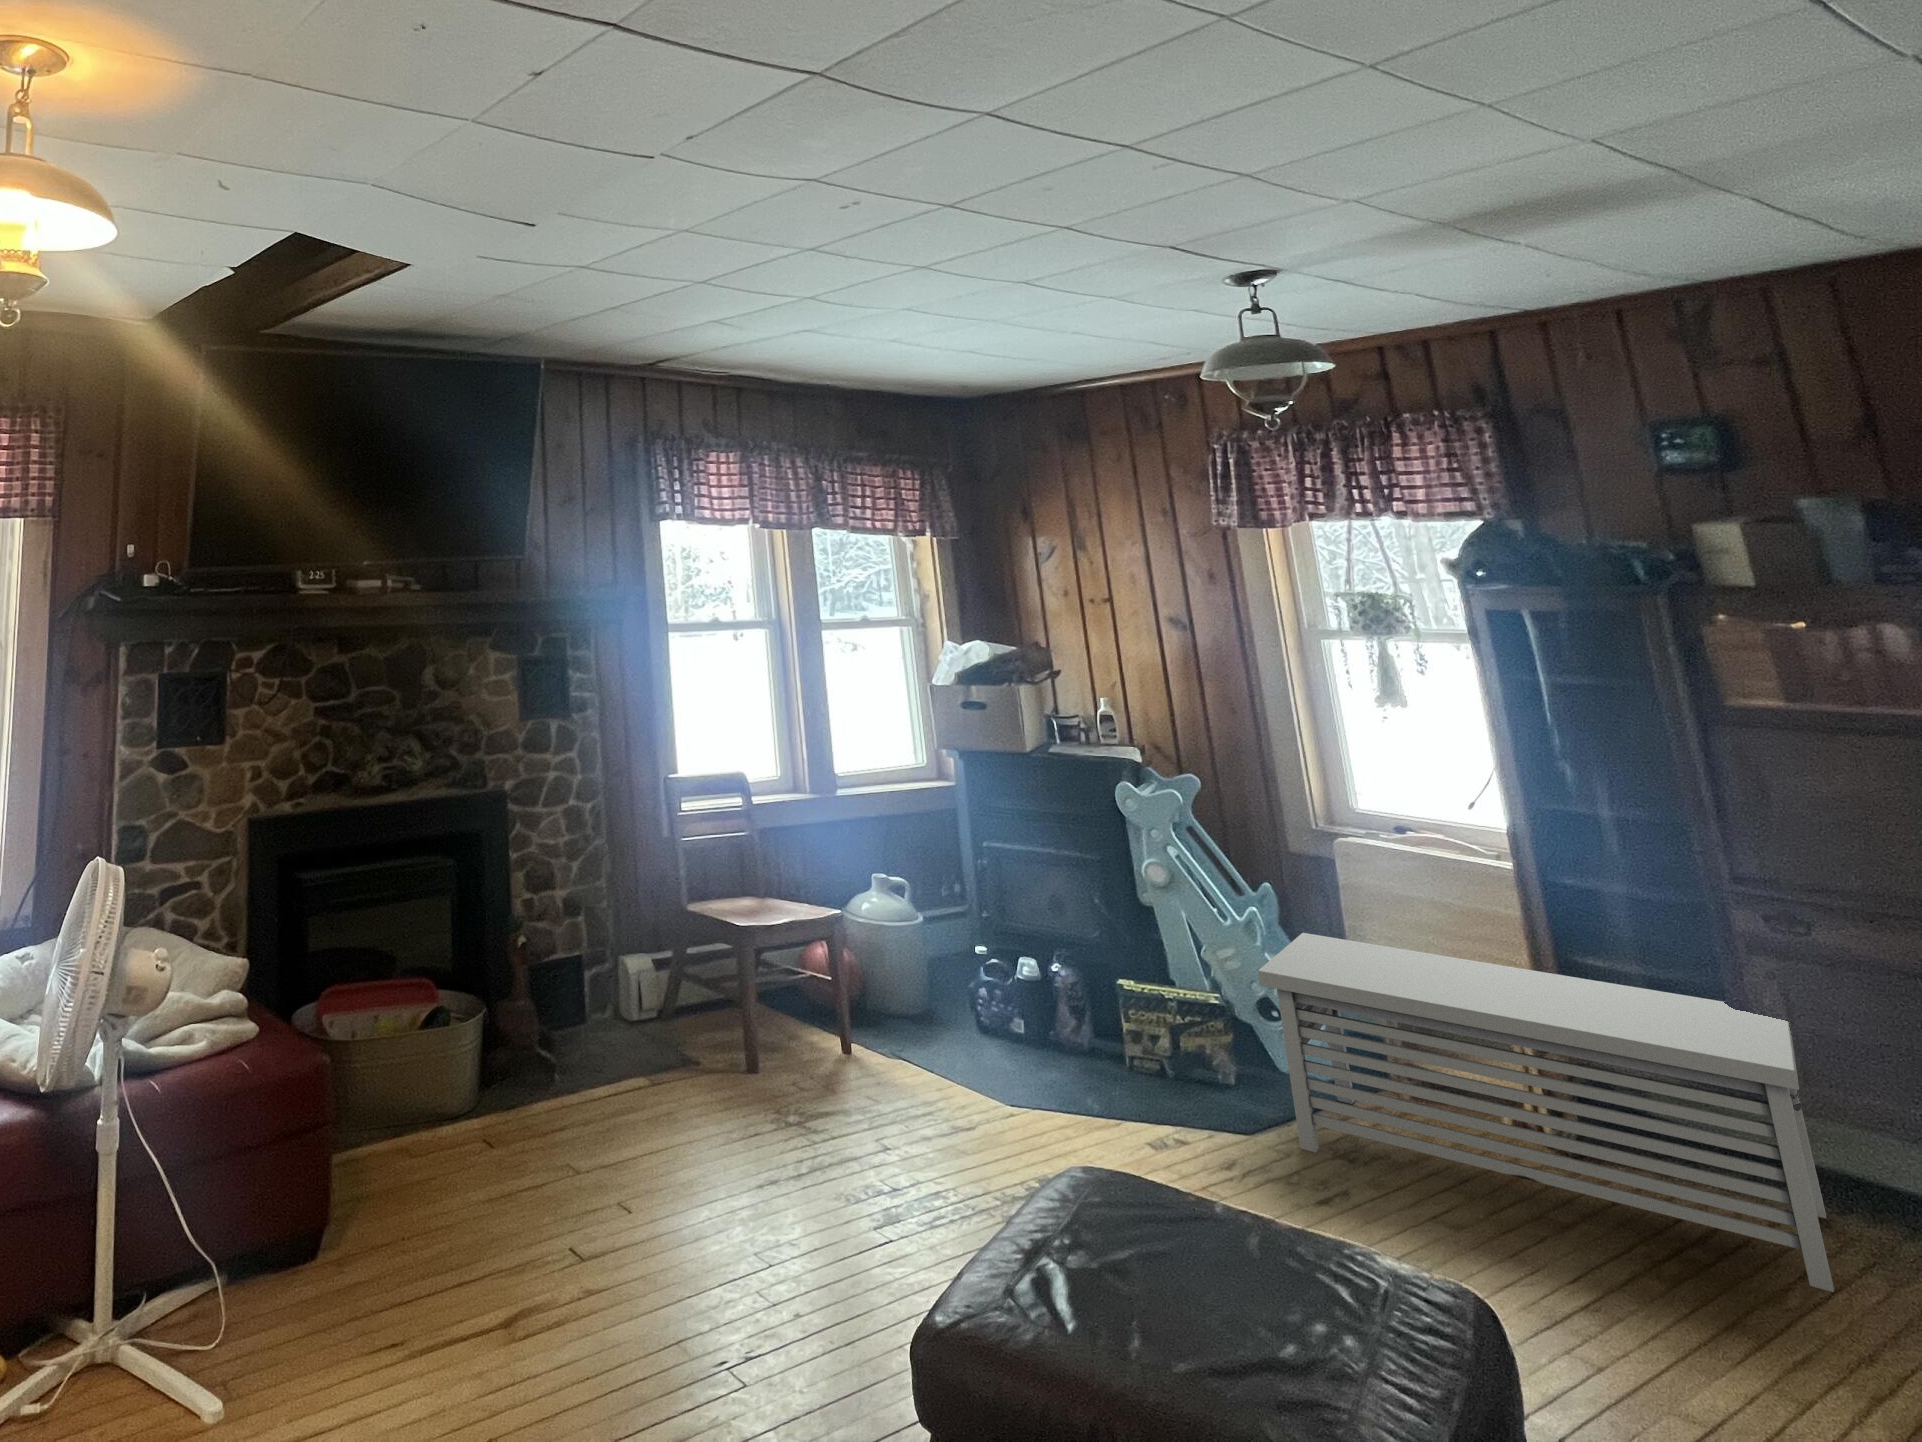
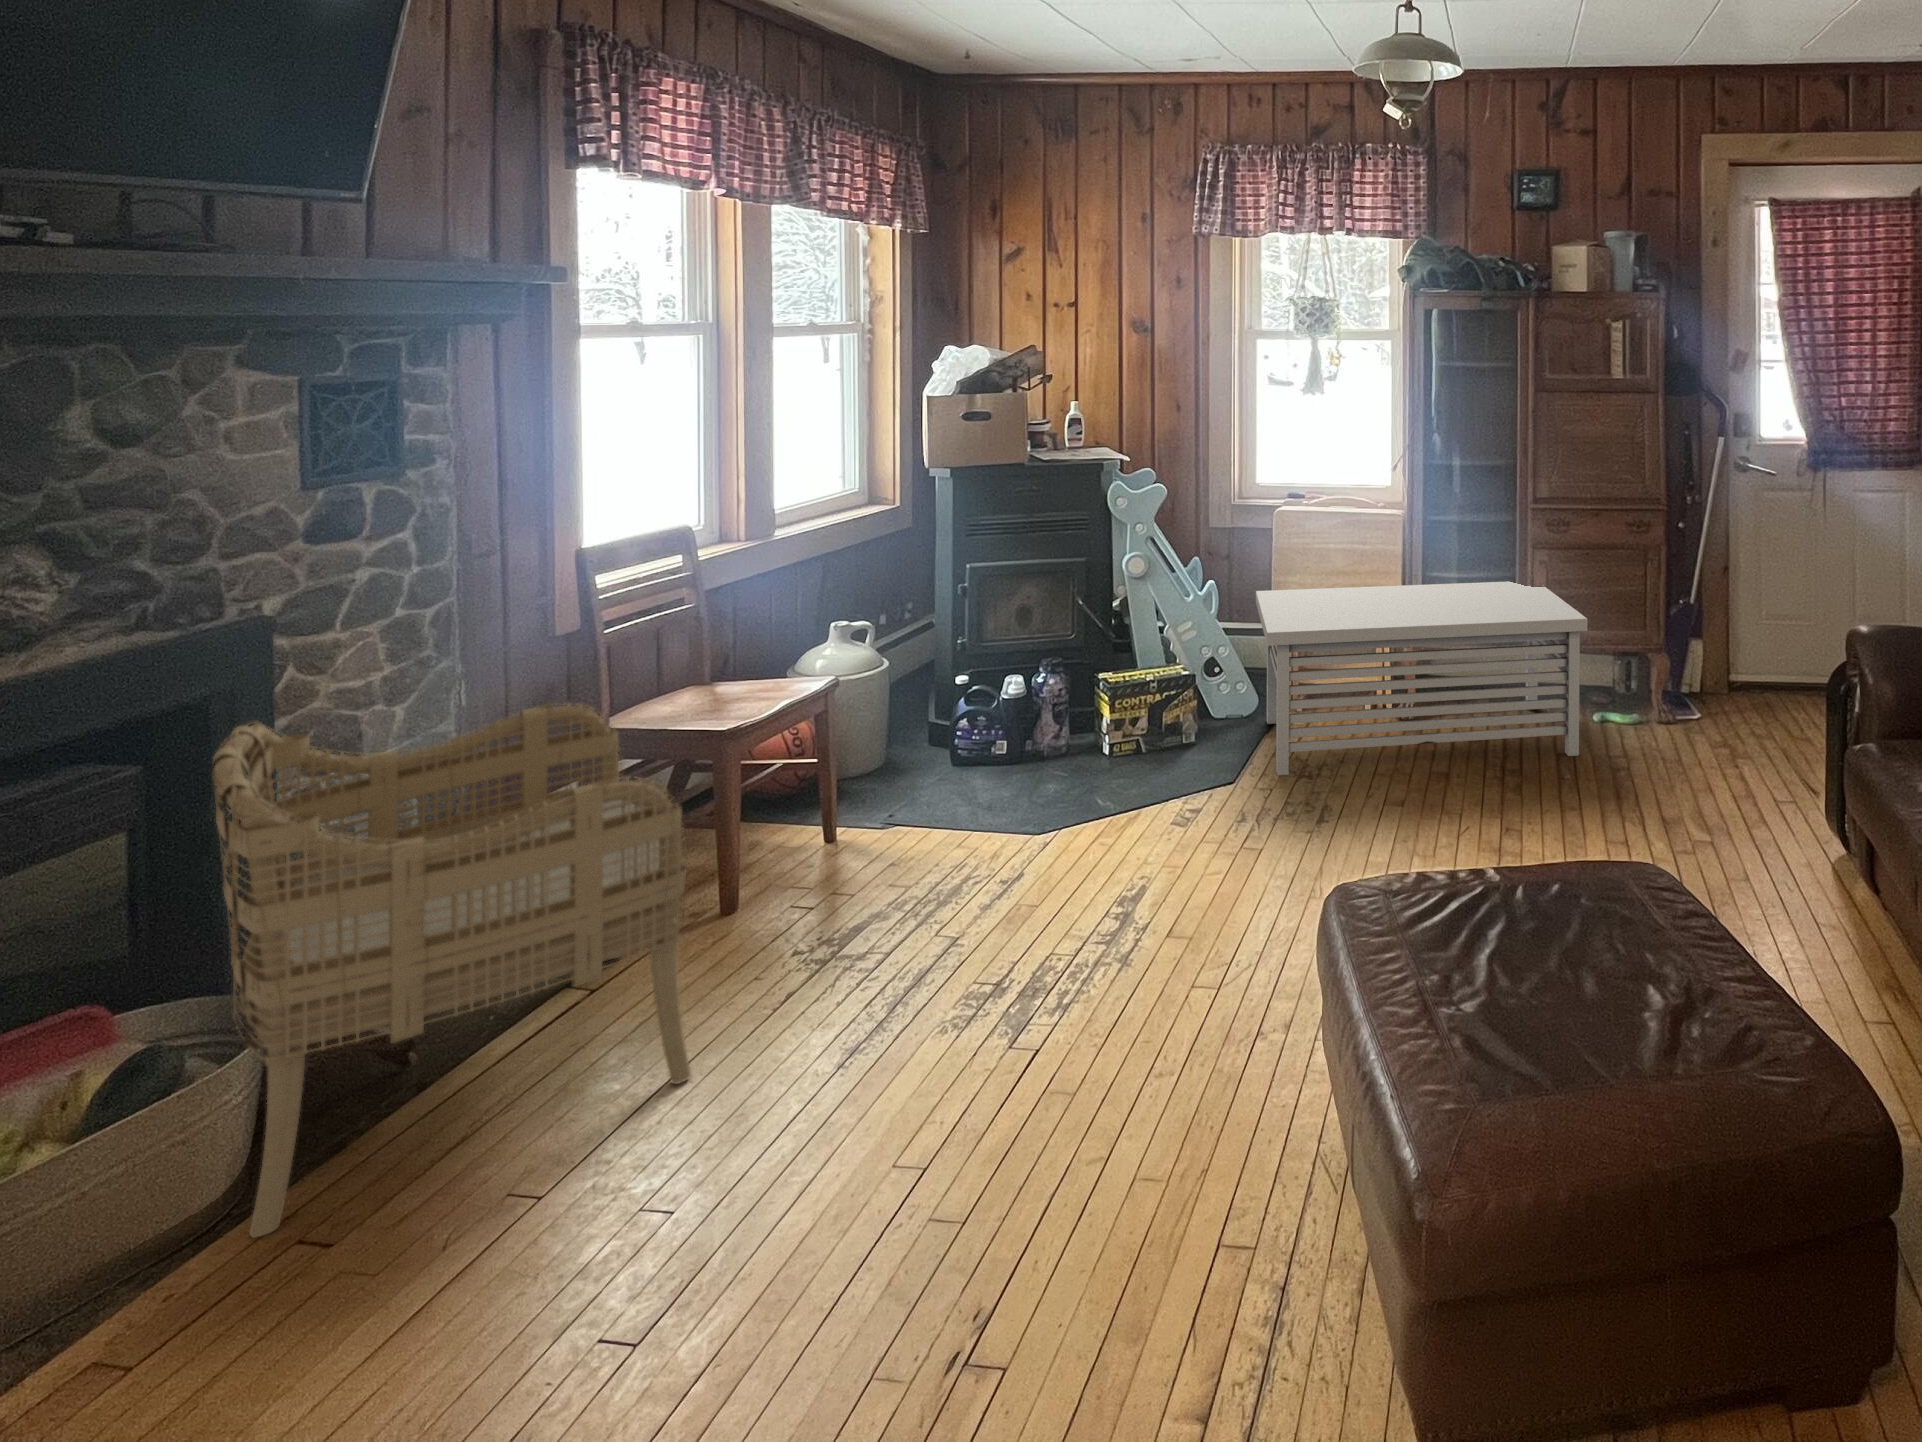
armchair: none [469,847,685,1149] -> present [212,702,691,1237]

